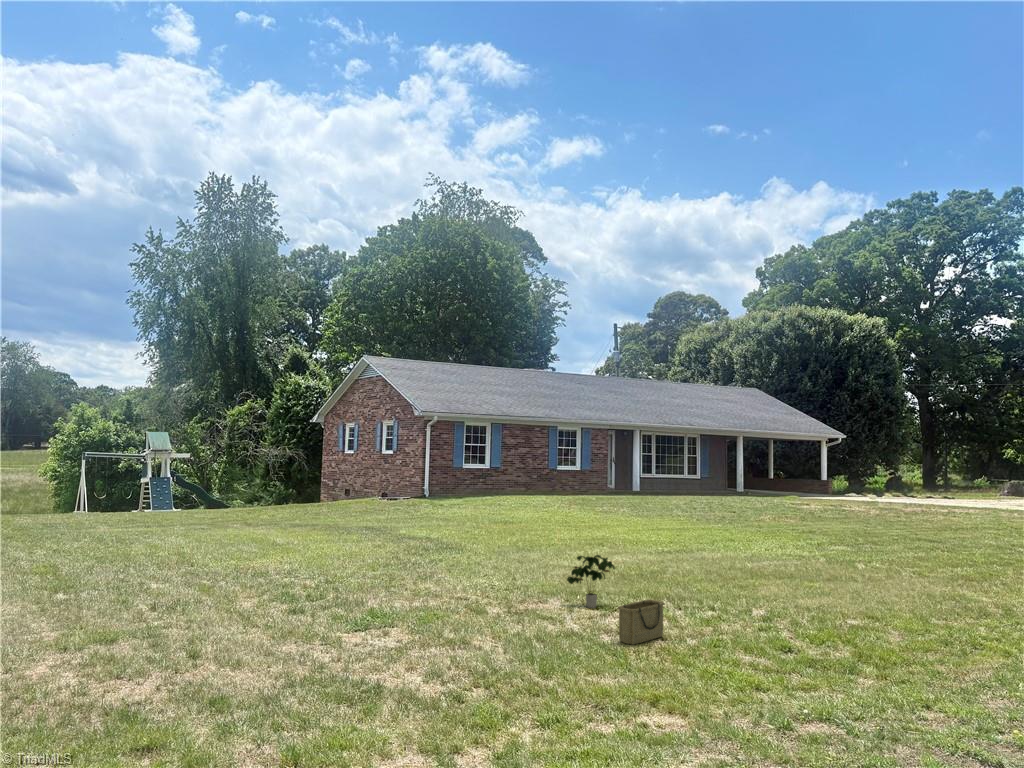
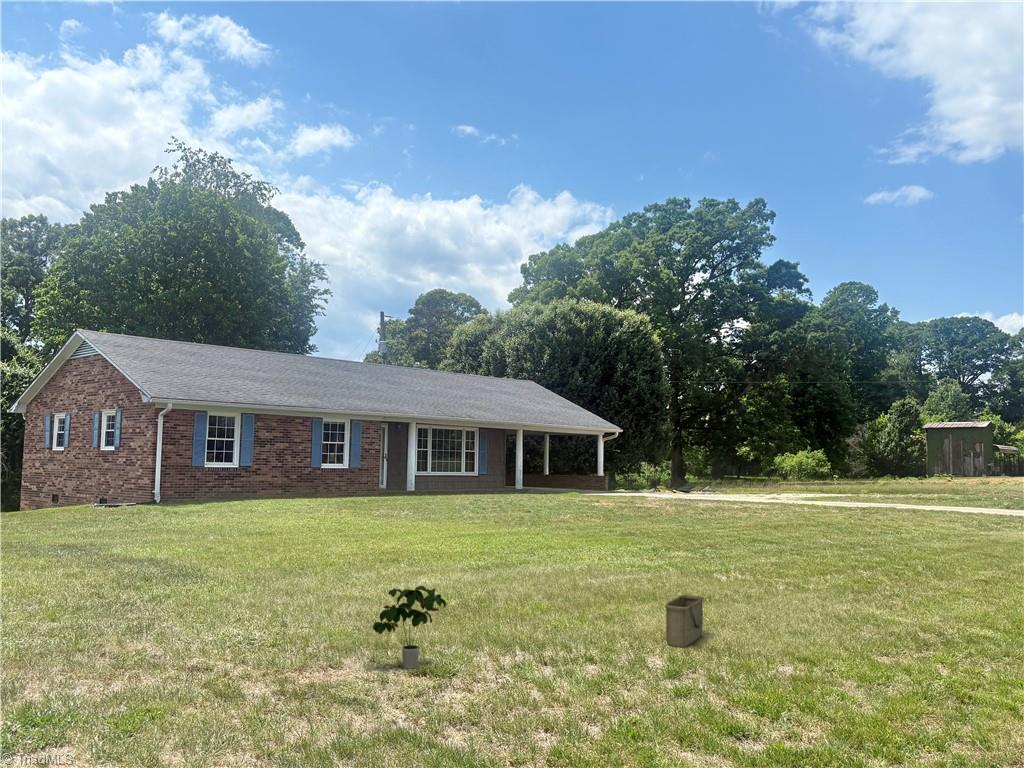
basket: present [618,599,665,645] -> present [665,595,704,647]

